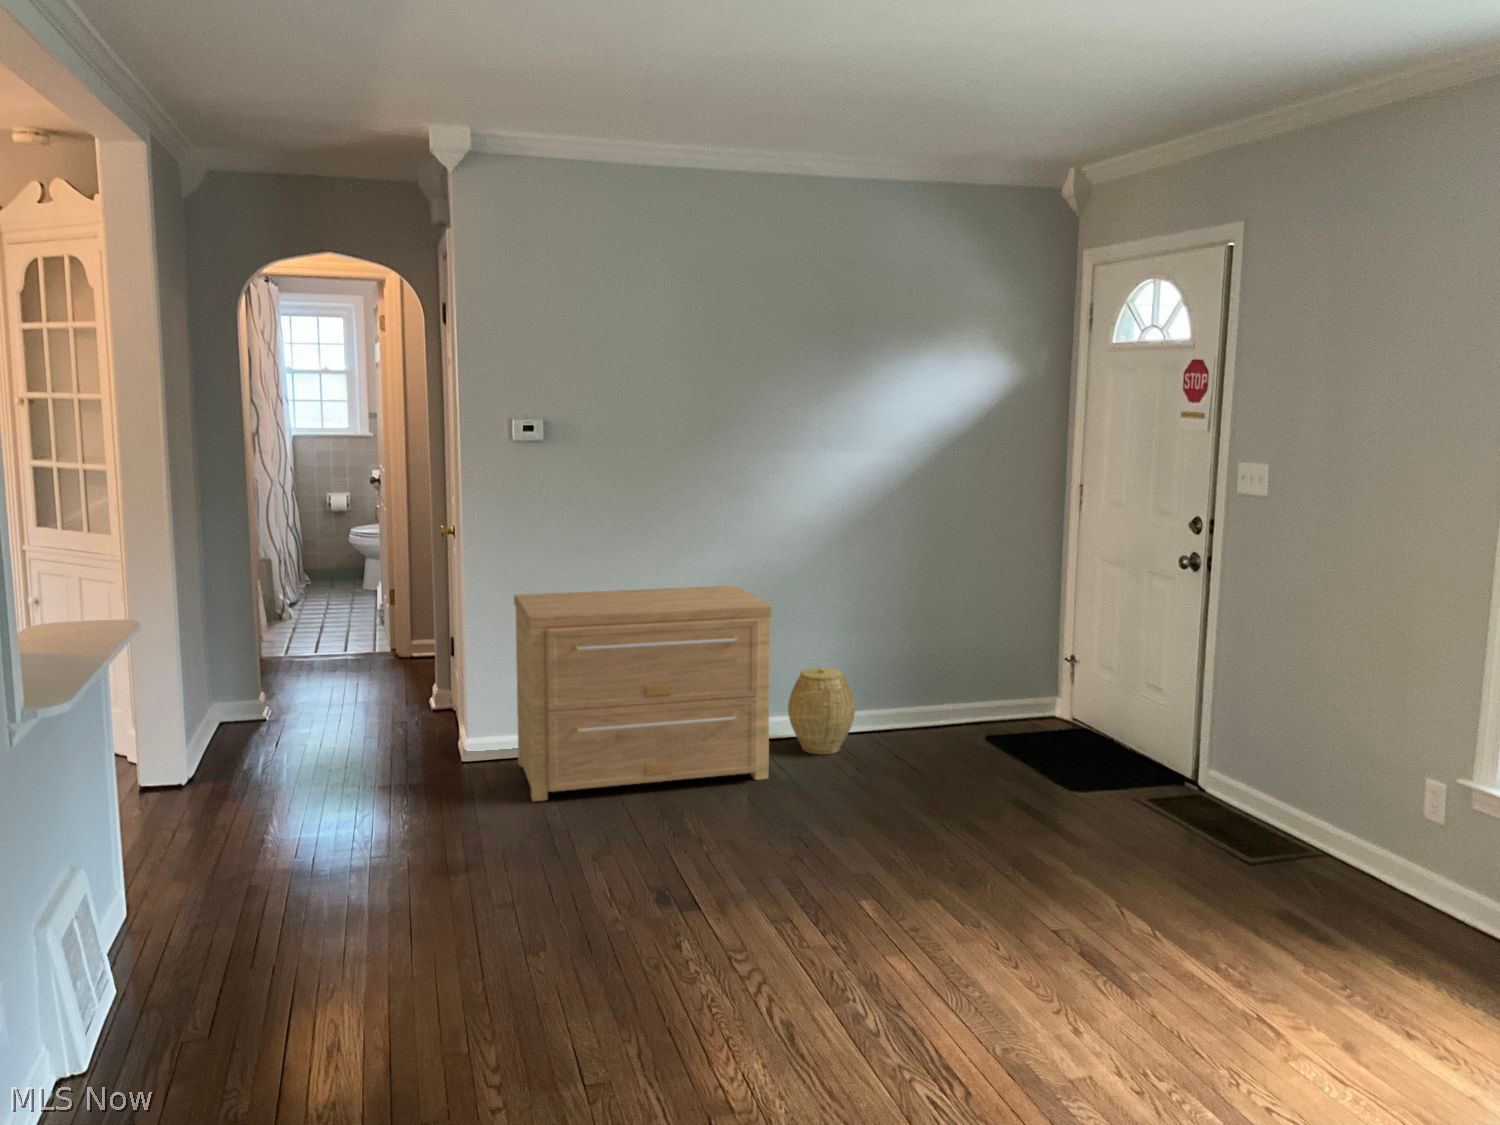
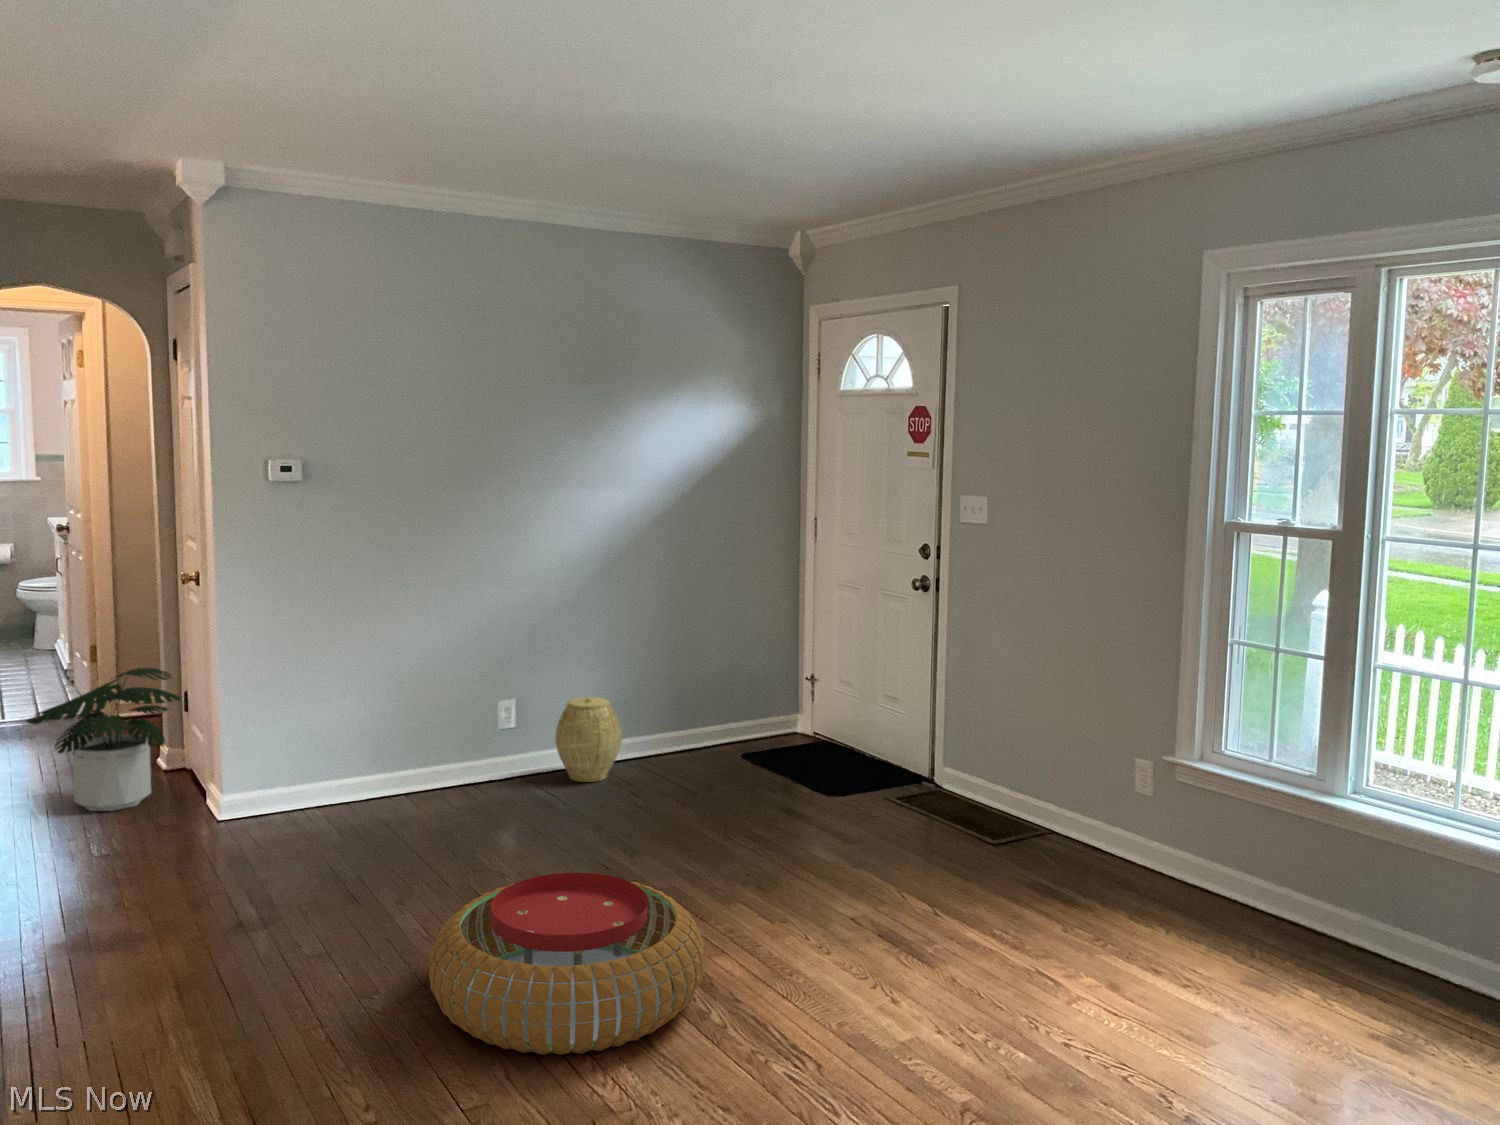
side table: present [514,586,772,801] -> none [270,619,549,850]
potted plant: none [320,621,443,750] -> present [25,668,181,811]
pouf: none [591,853,867,1041] -> present [429,873,704,1055]

